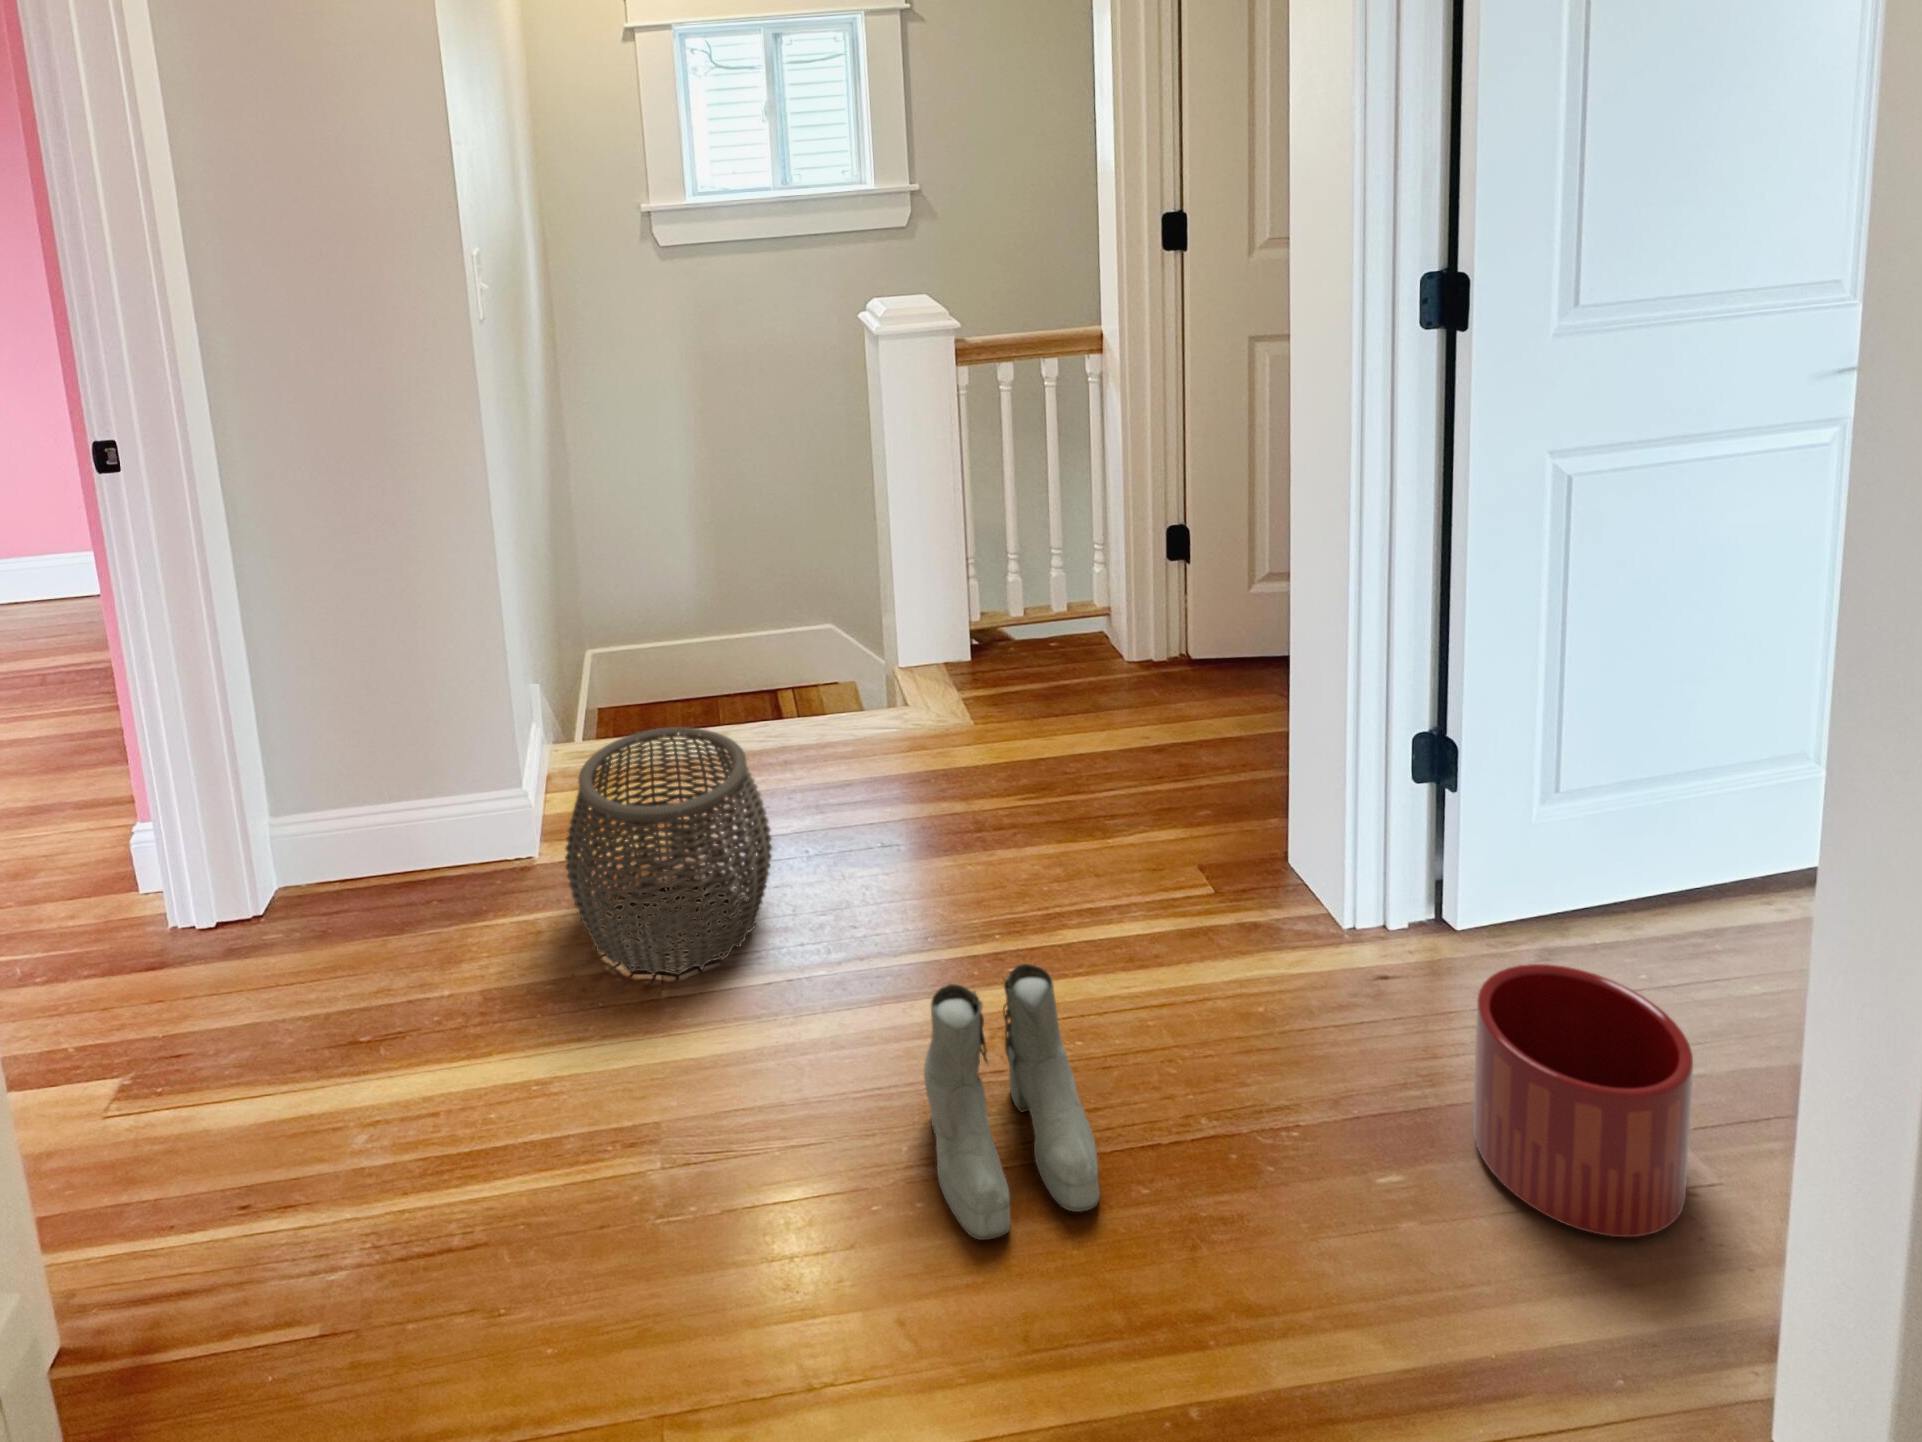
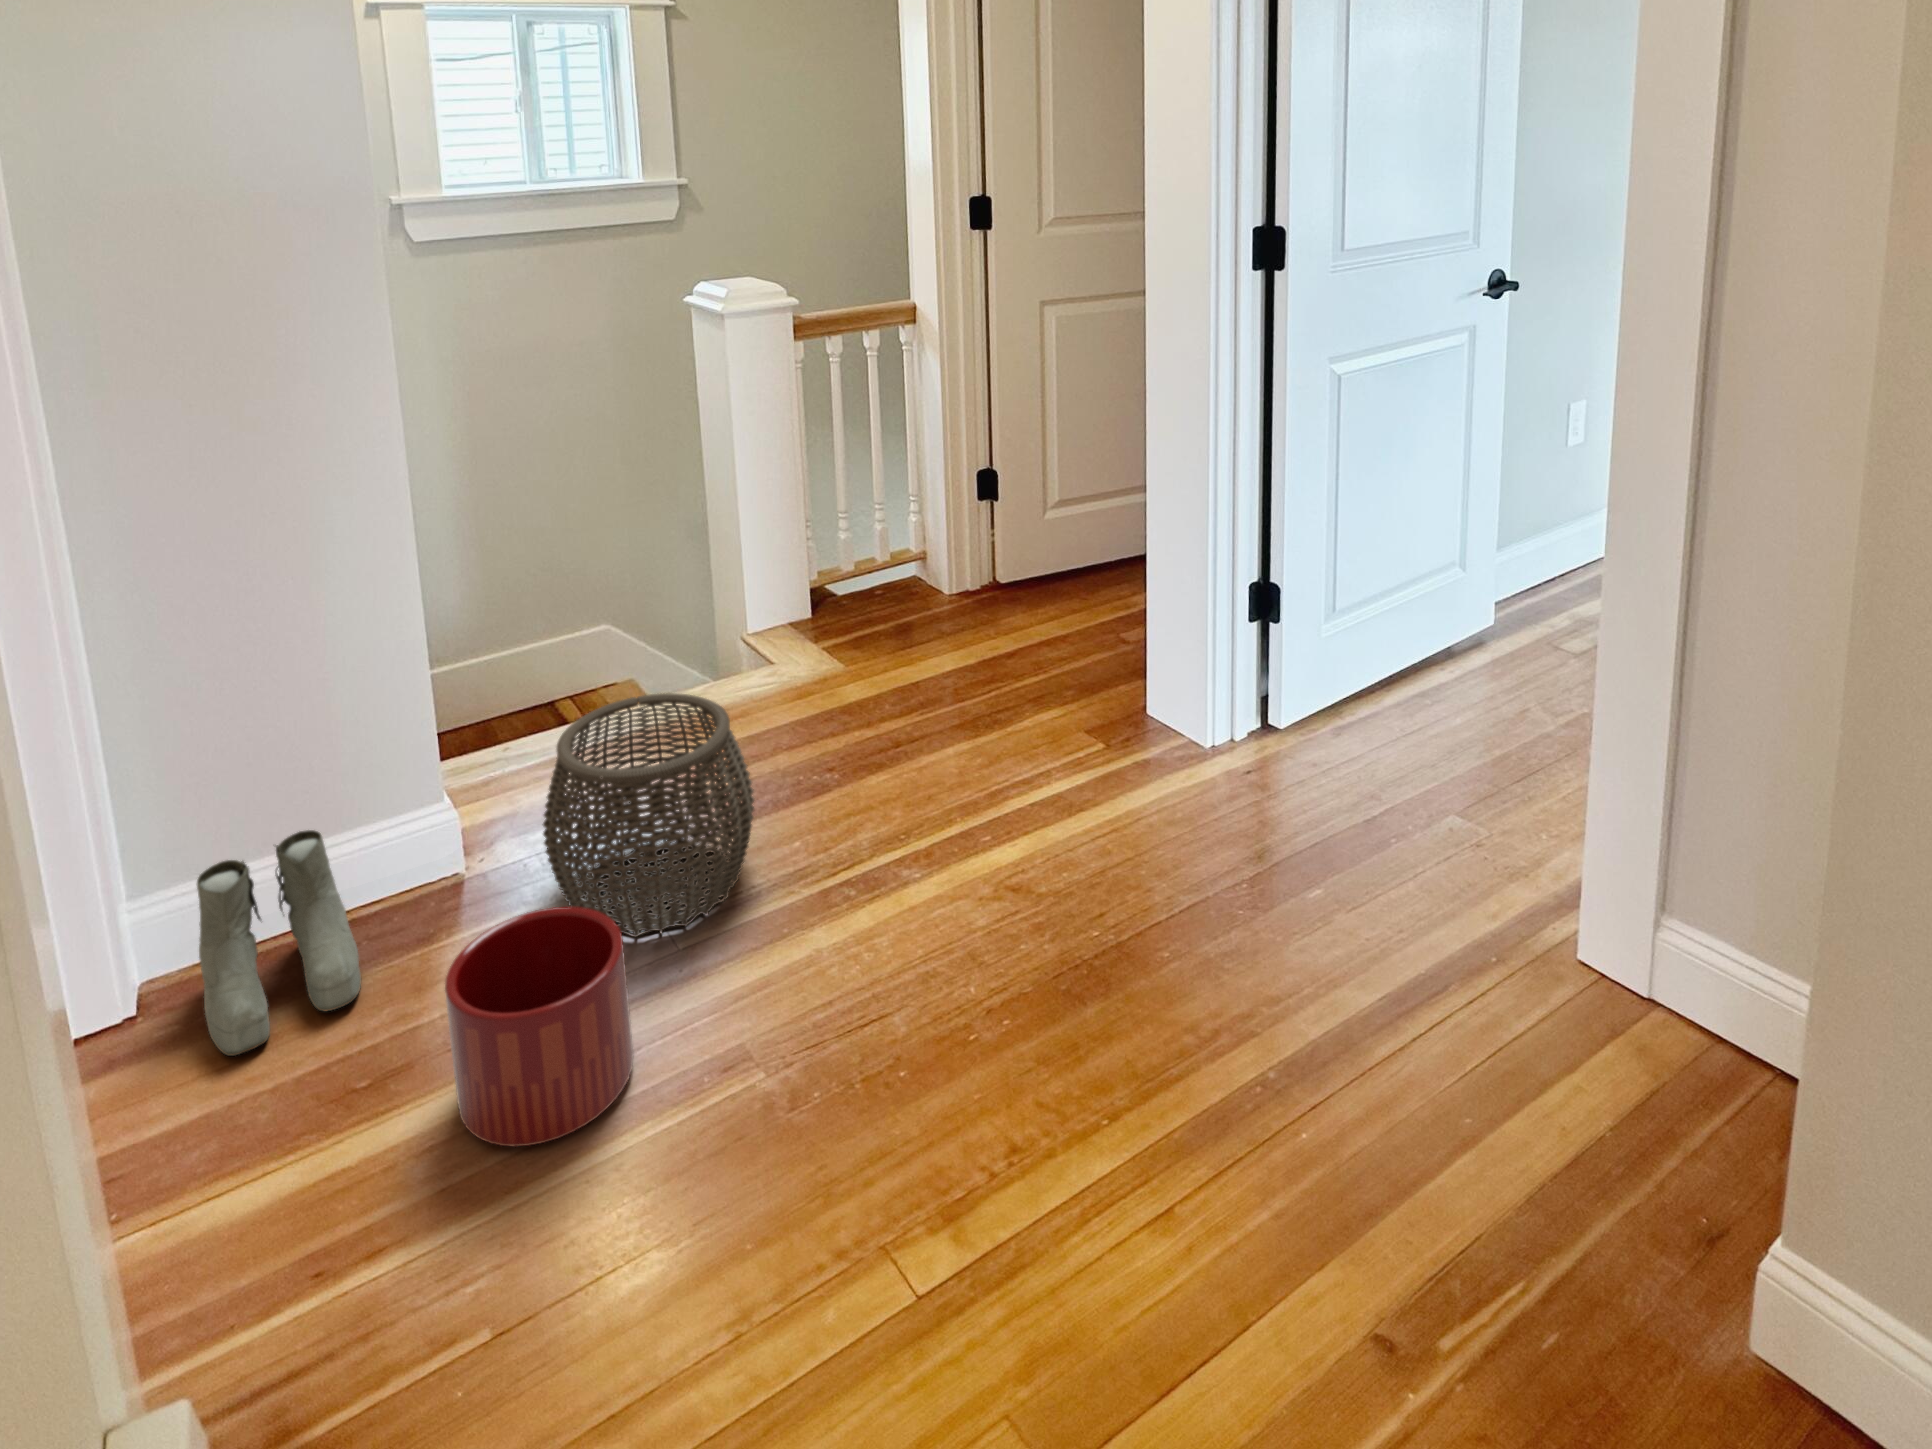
boots: present [924,964,1100,1240] -> present [197,830,361,1056]
planter: present [1473,964,1693,1237] -> present [445,907,634,1146]

